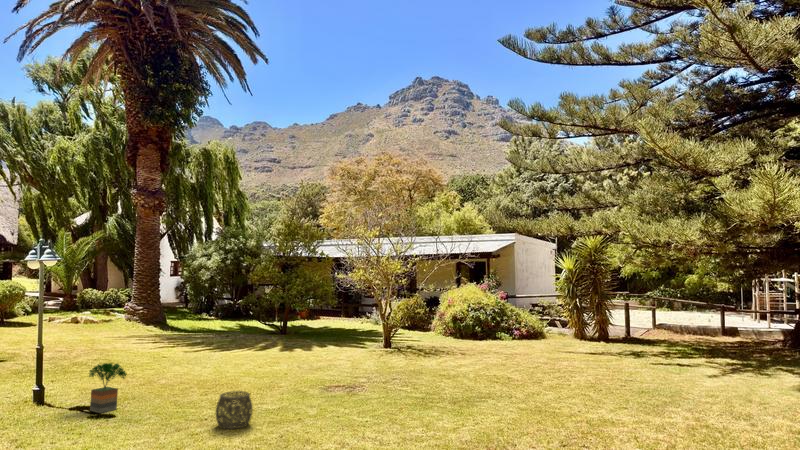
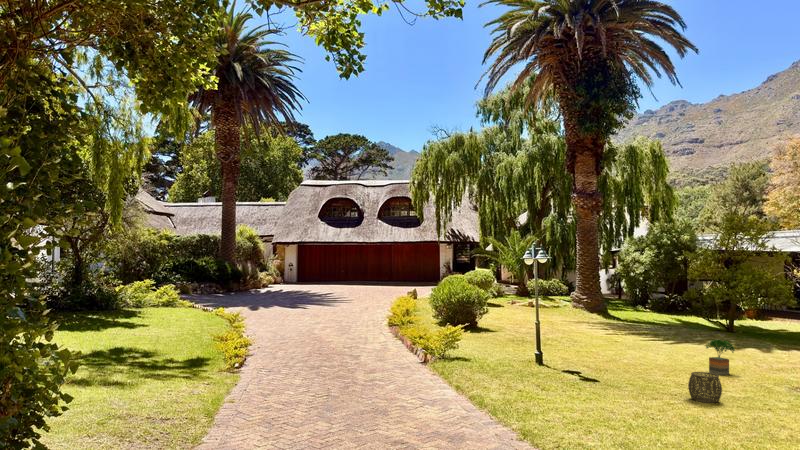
potted tree: present [89,363,127,413] -> present [706,340,735,375]

